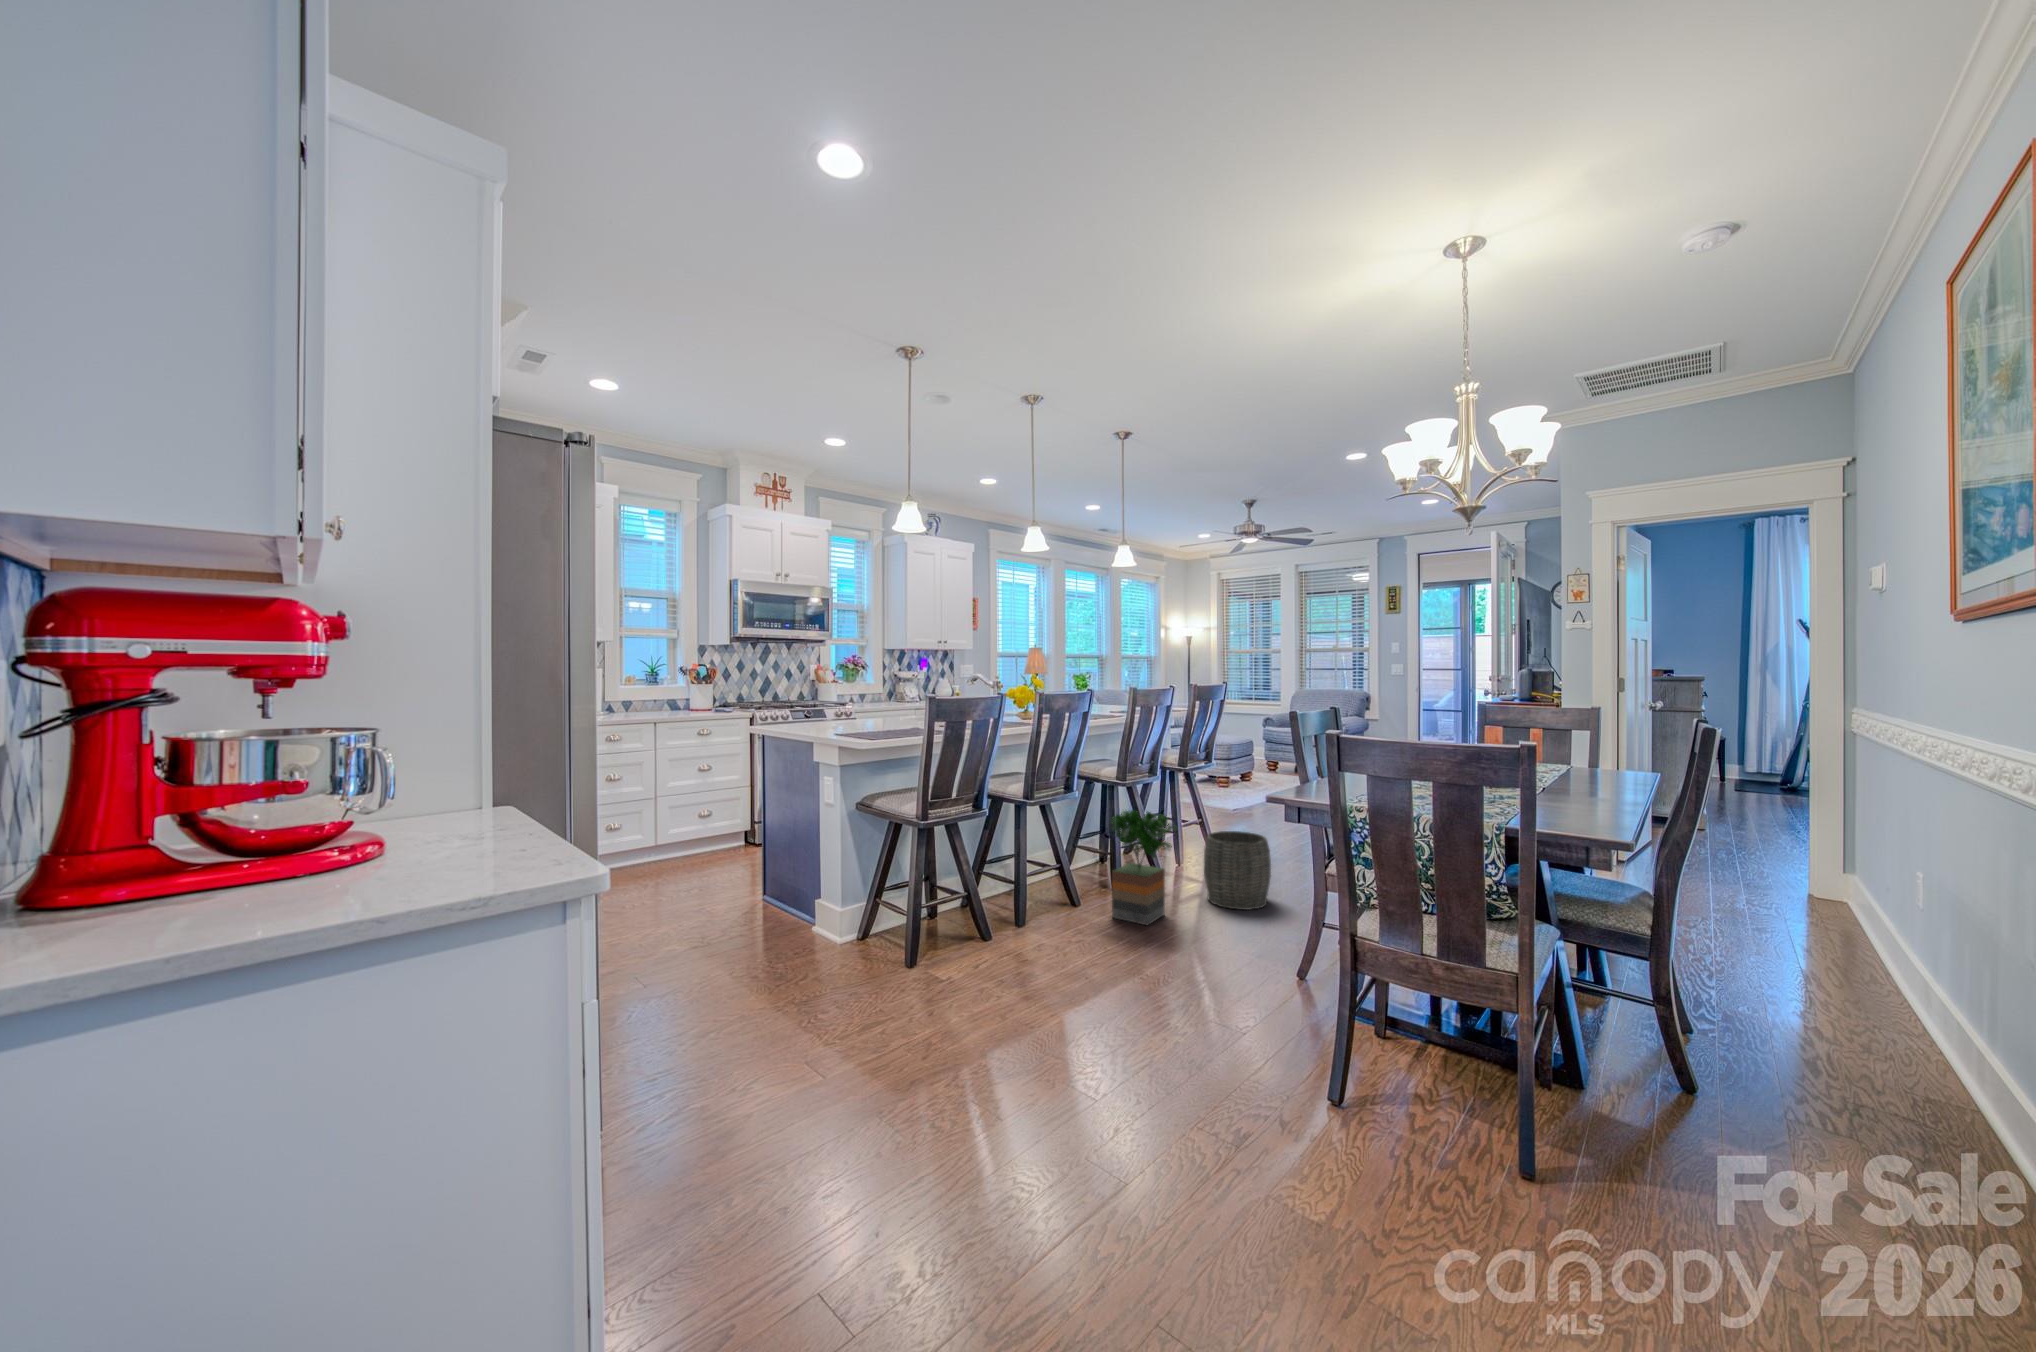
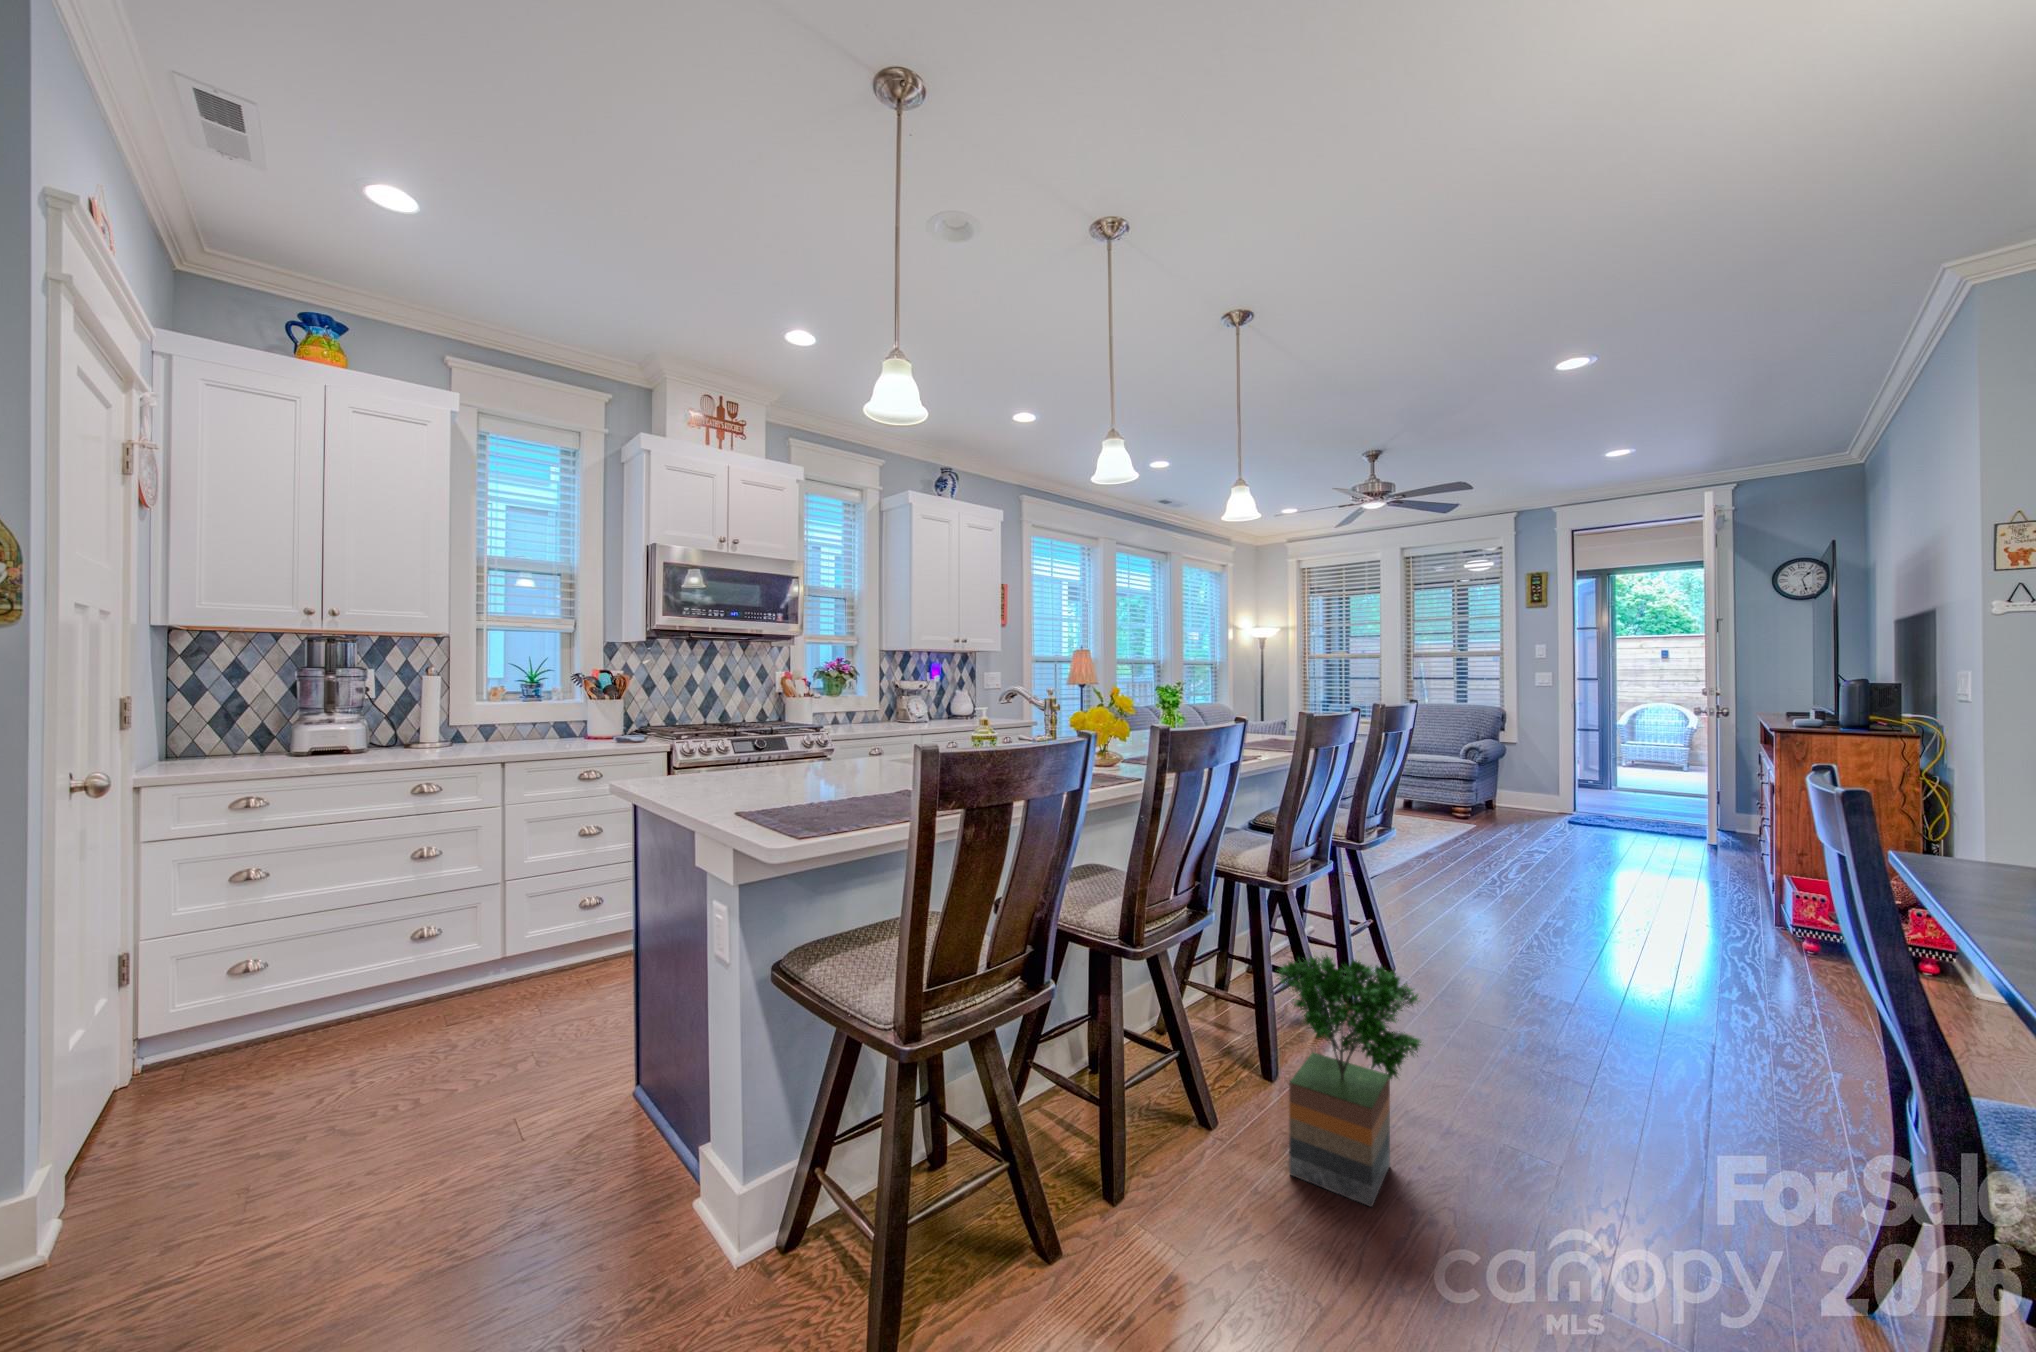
woven basket: present [1204,831,1271,910] -> none [1437,977,1581,1151]

